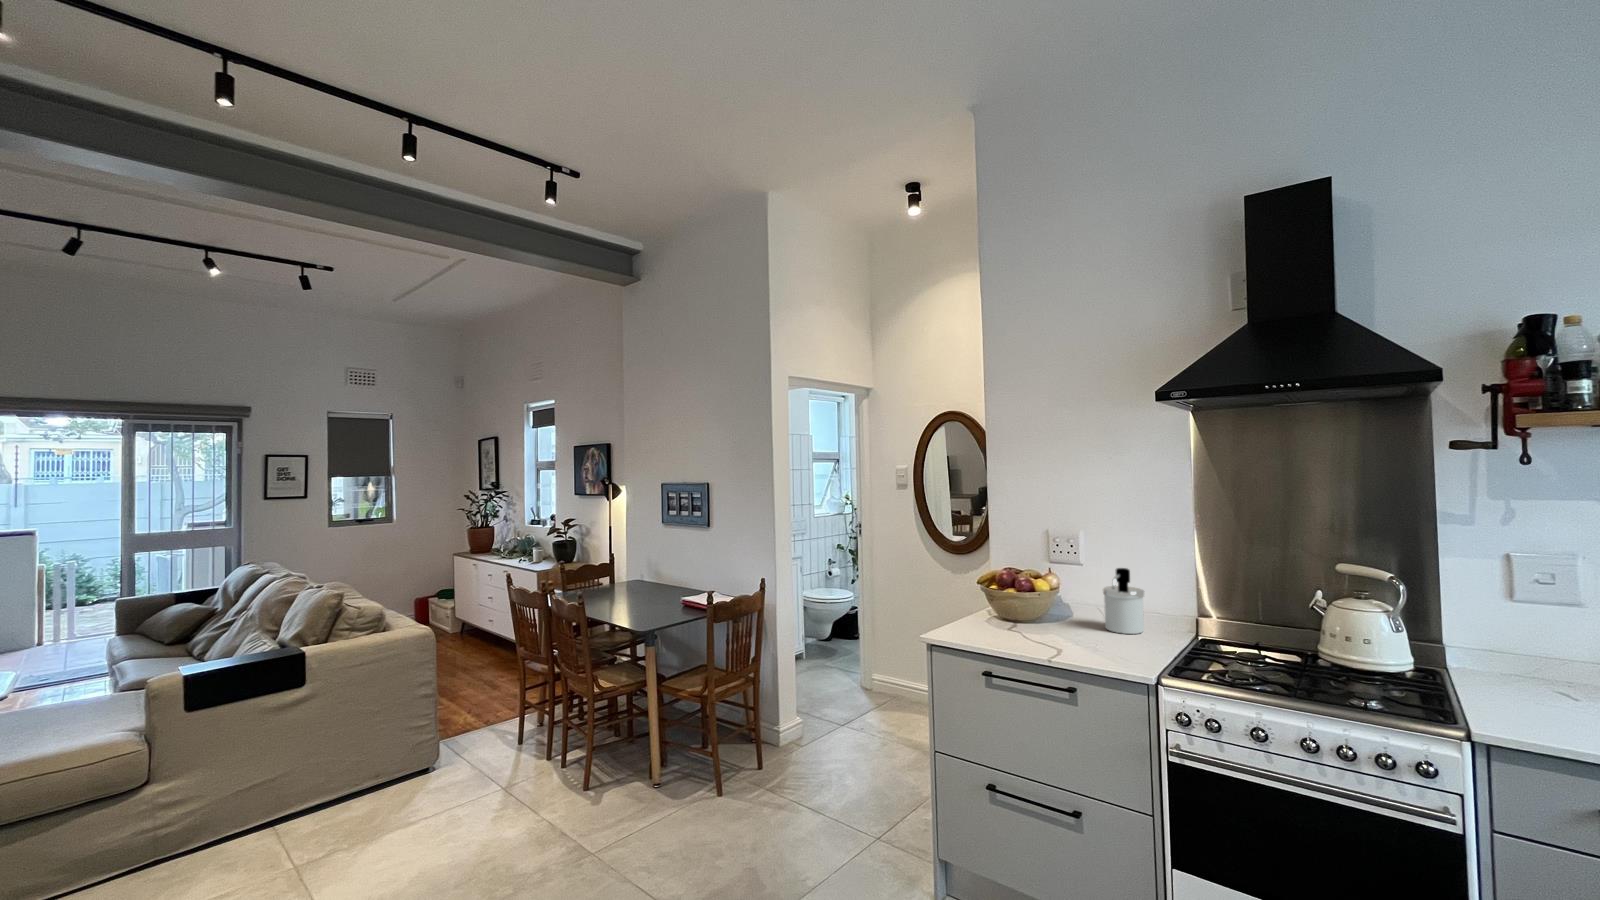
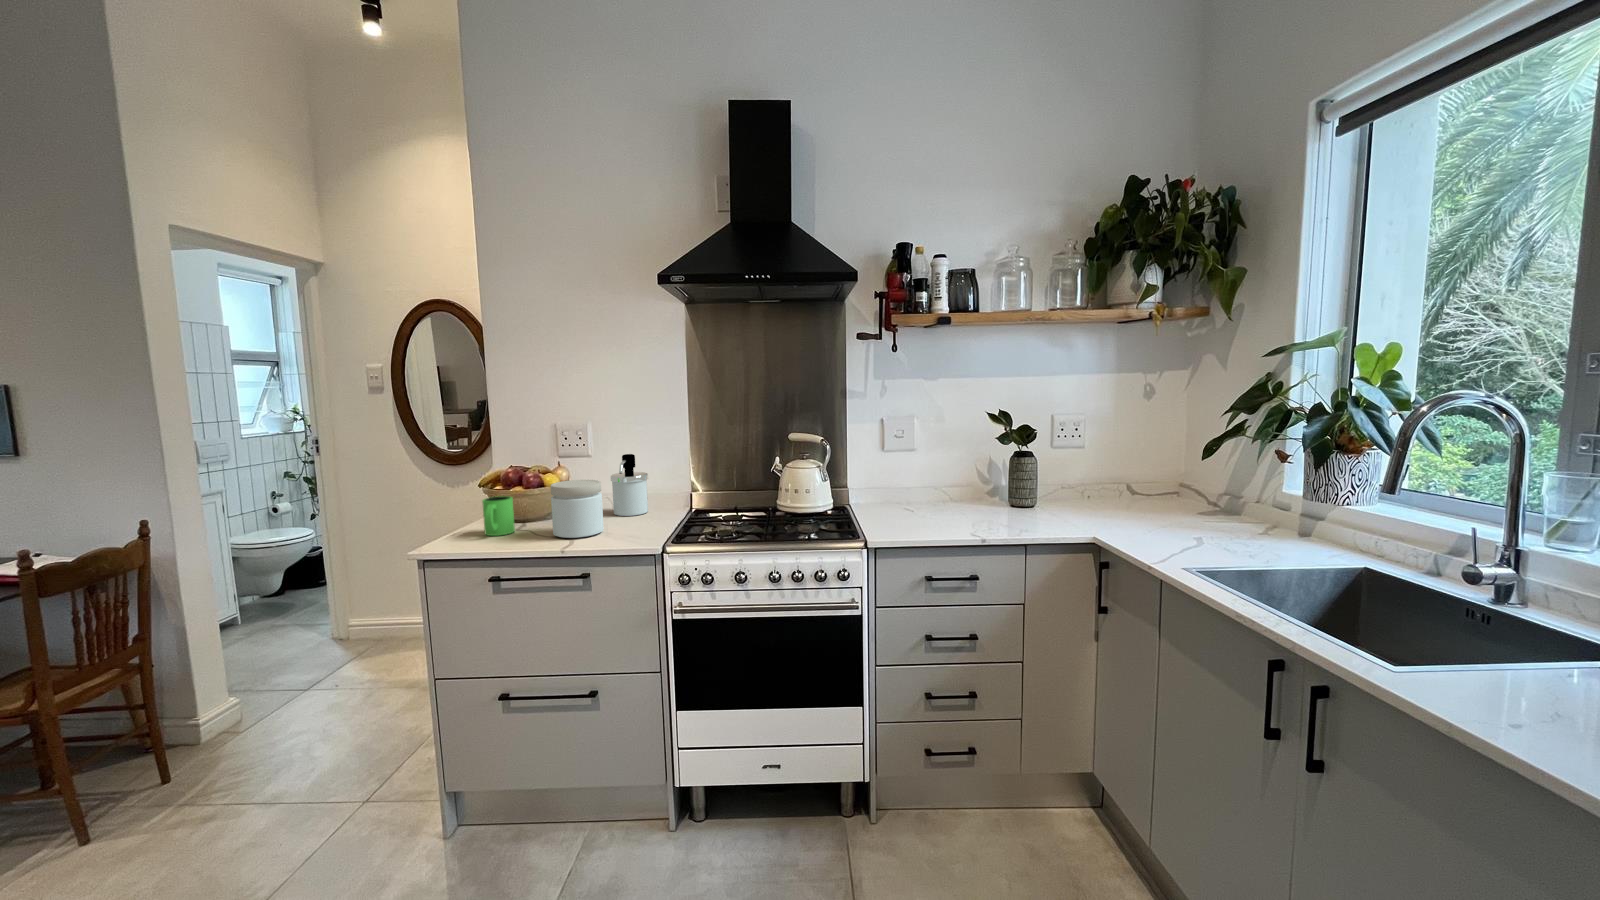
jar: none [1042,590,1093,649] -> present [551,480,604,538]
mug: none [981,596,1008,633] -> present [482,496,515,536]

